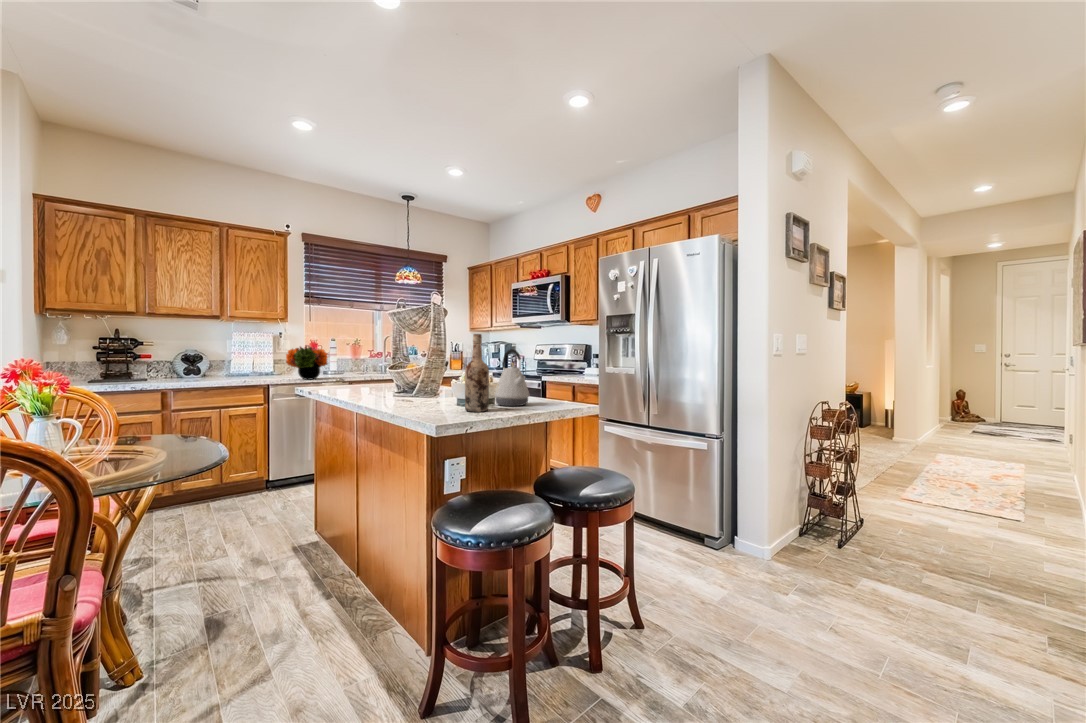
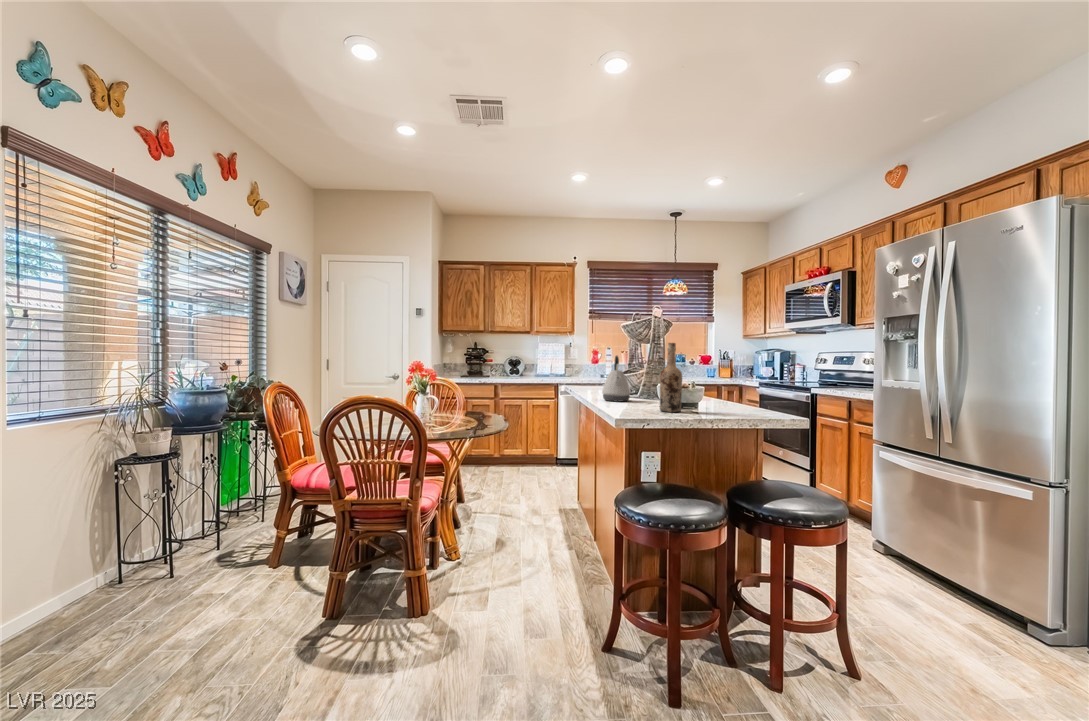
flower arrangement: present [286,345,328,380] -> none [570,353,602,382]
kettle: present [495,349,530,406] -> present [602,356,631,402]

